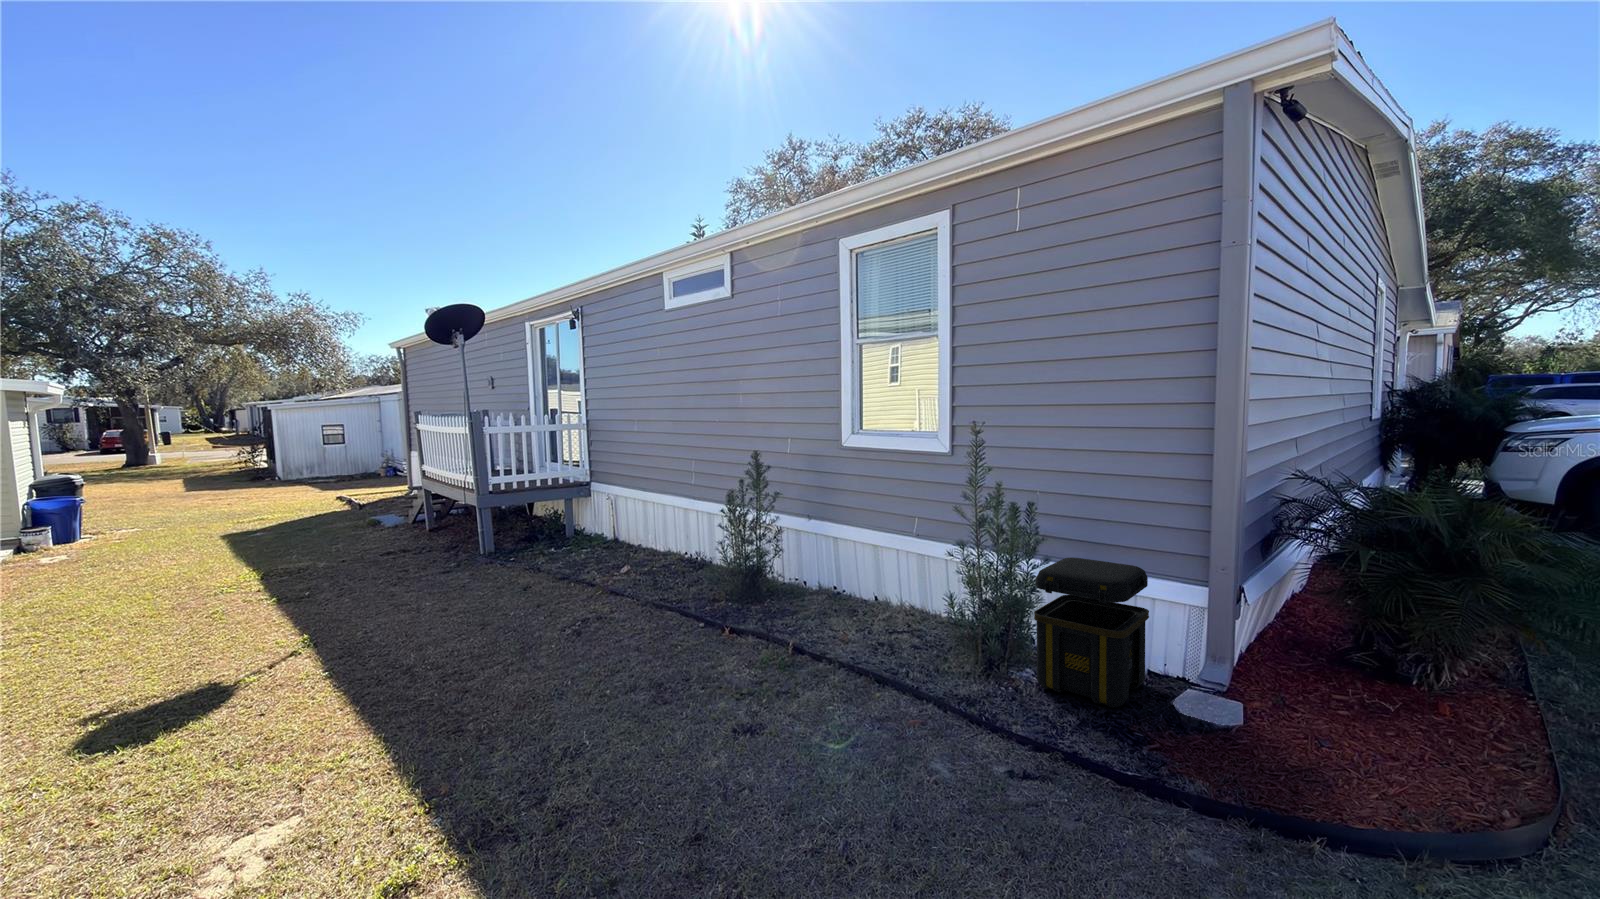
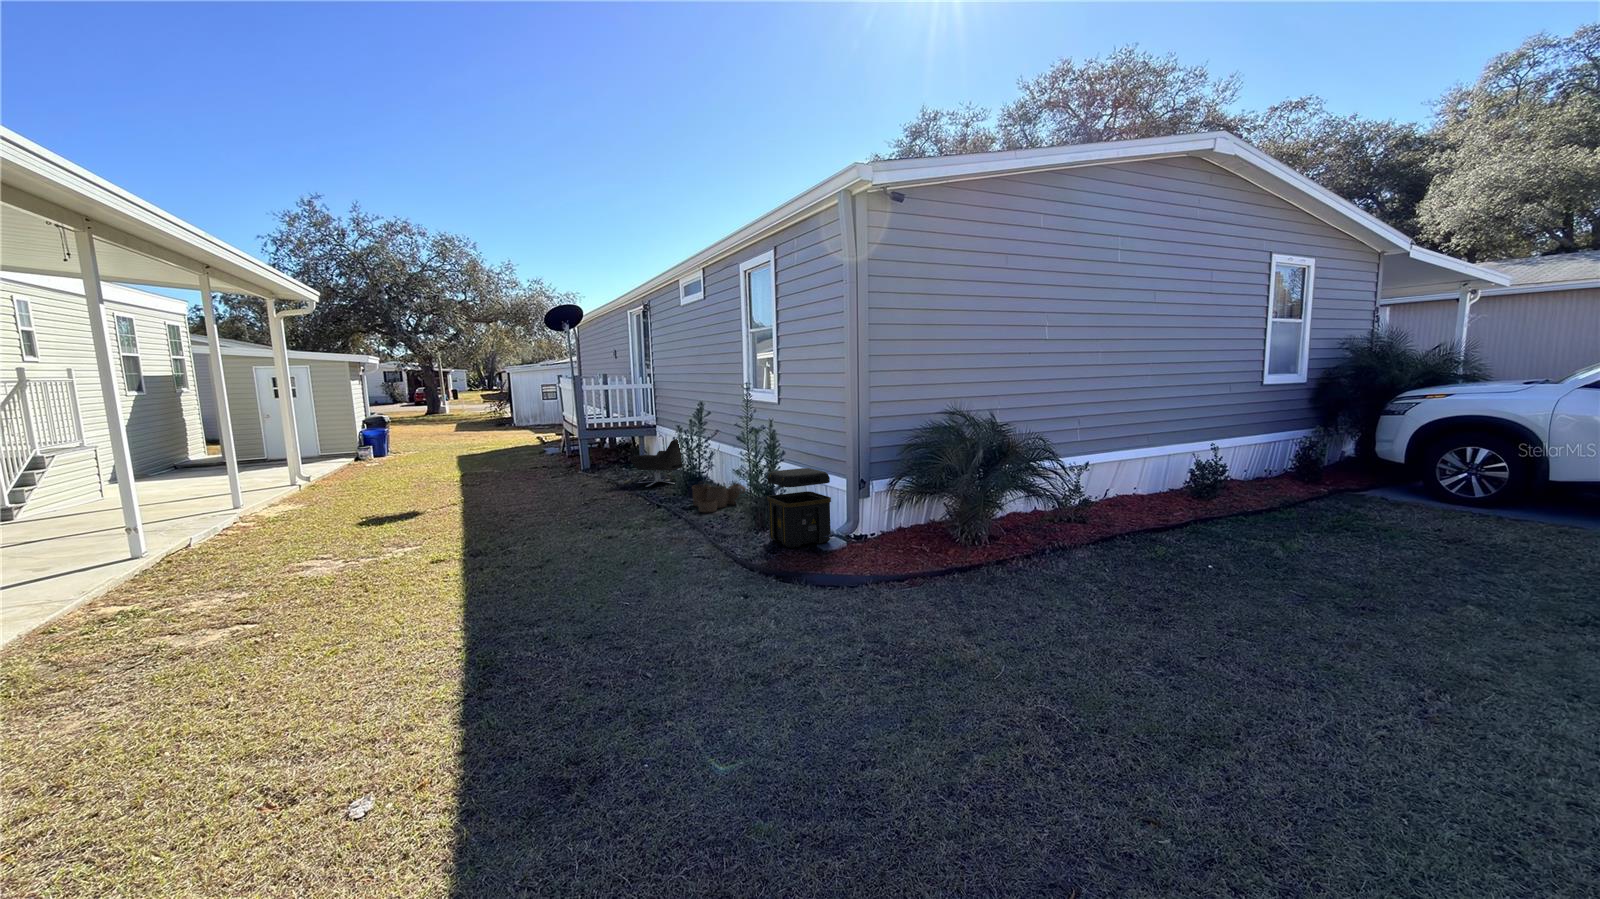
lounge chair: none [604,498,691,578] -> present [631,439,682,487]
woven basket: none [765,568,843,629] -> present [692,483,746,512]

